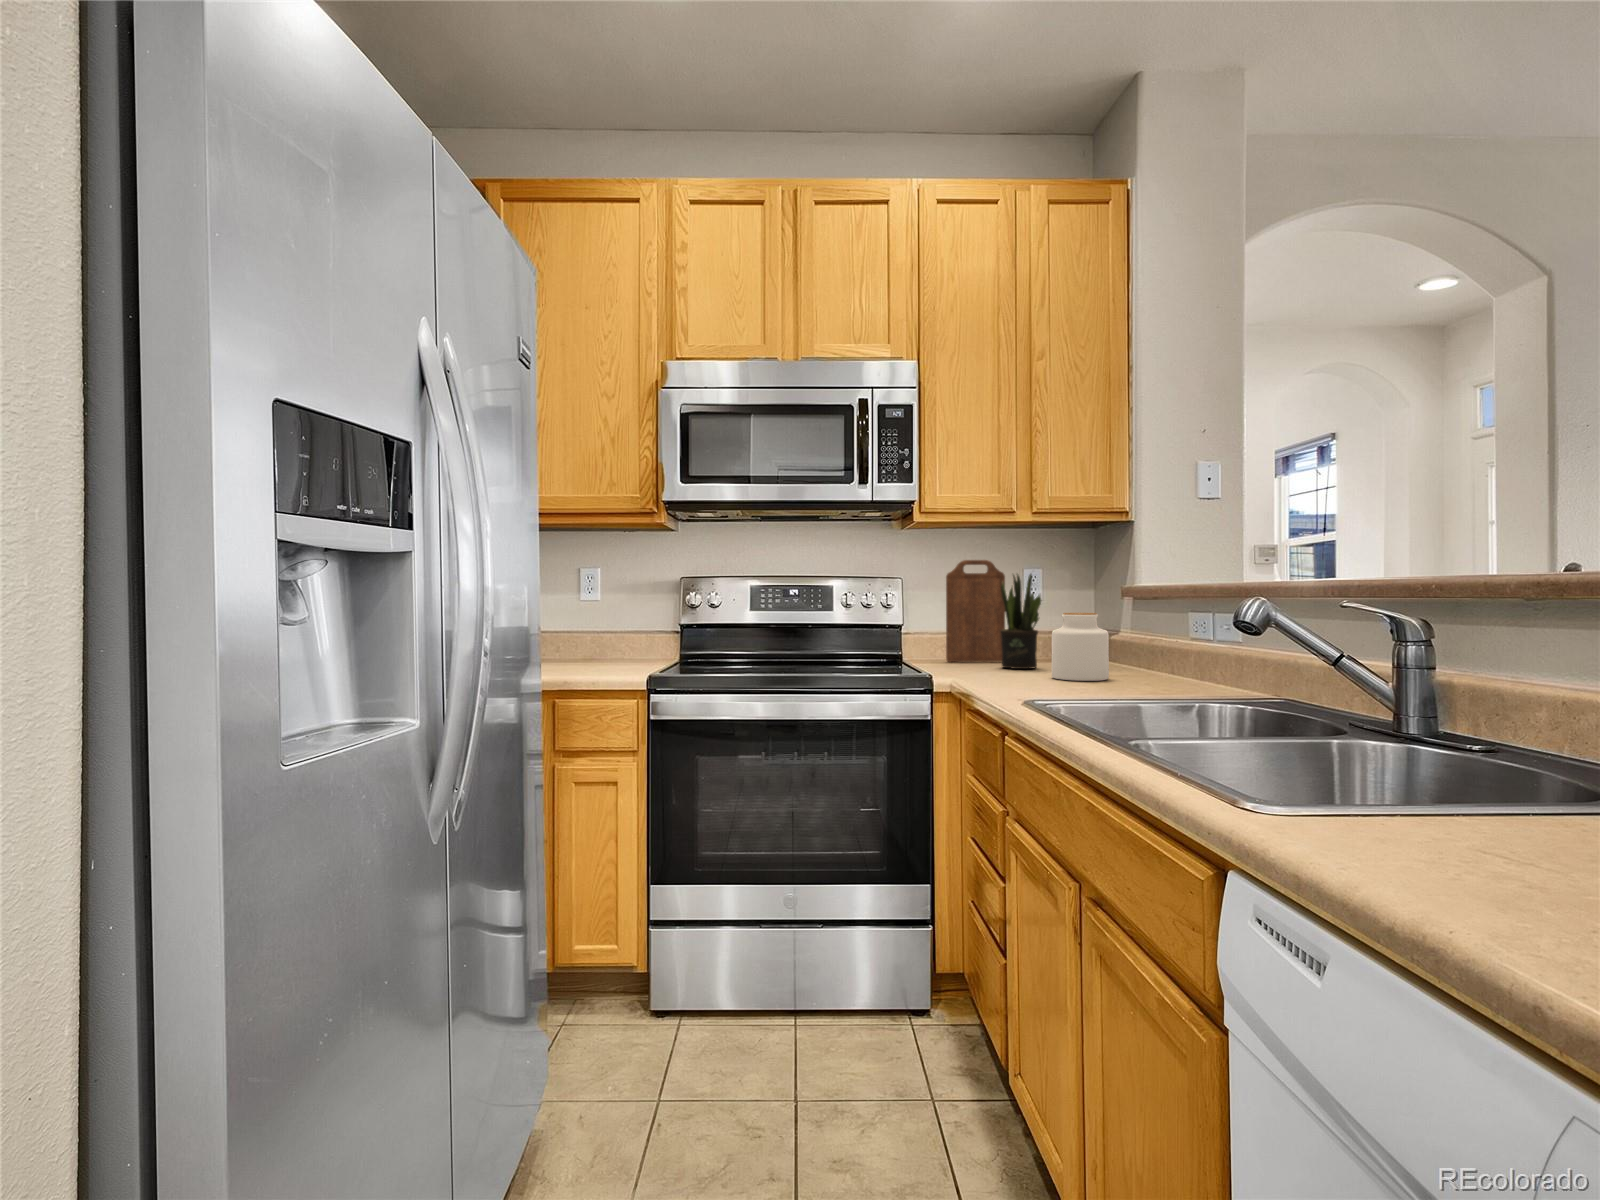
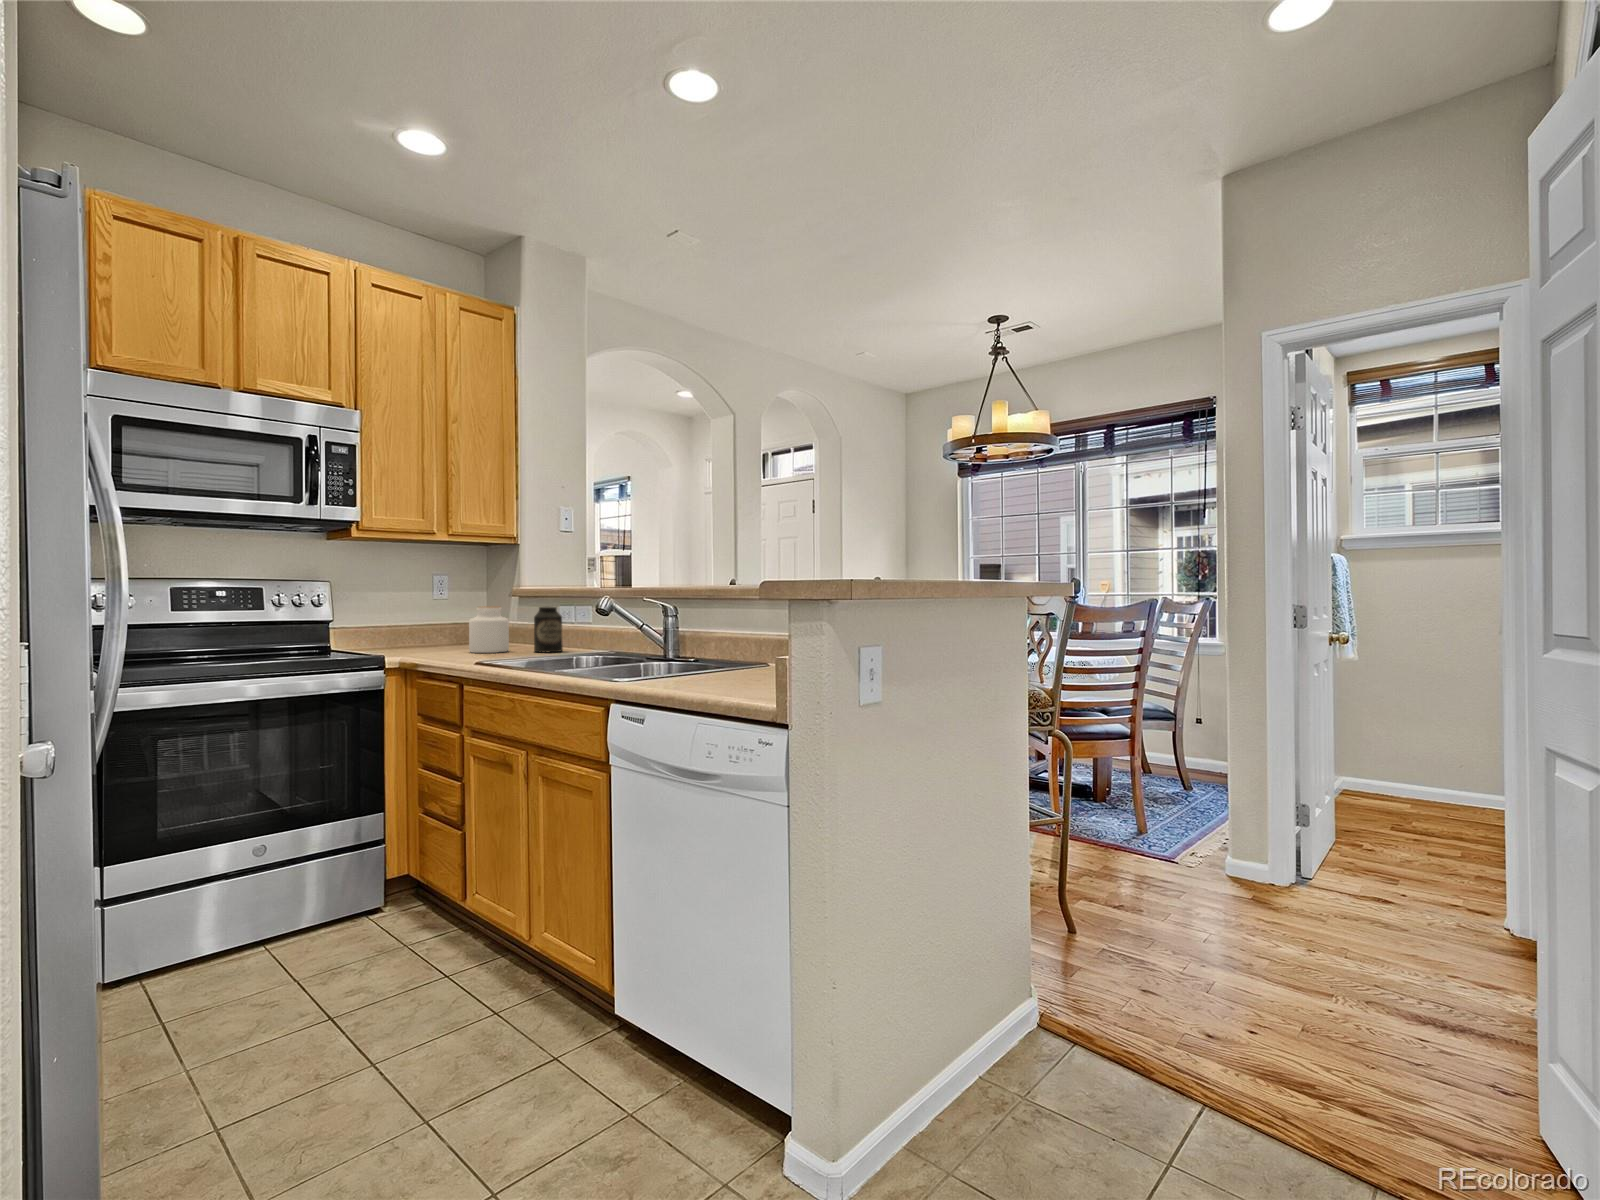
cutting board: present [946,560,1005,662] -> none [369,566,419,648]
potted plant: present [1000,574,1041,669] -> none [422,578,456,649]
canister: none [1145,614,1192,687] -> present [534,607,563,652]

